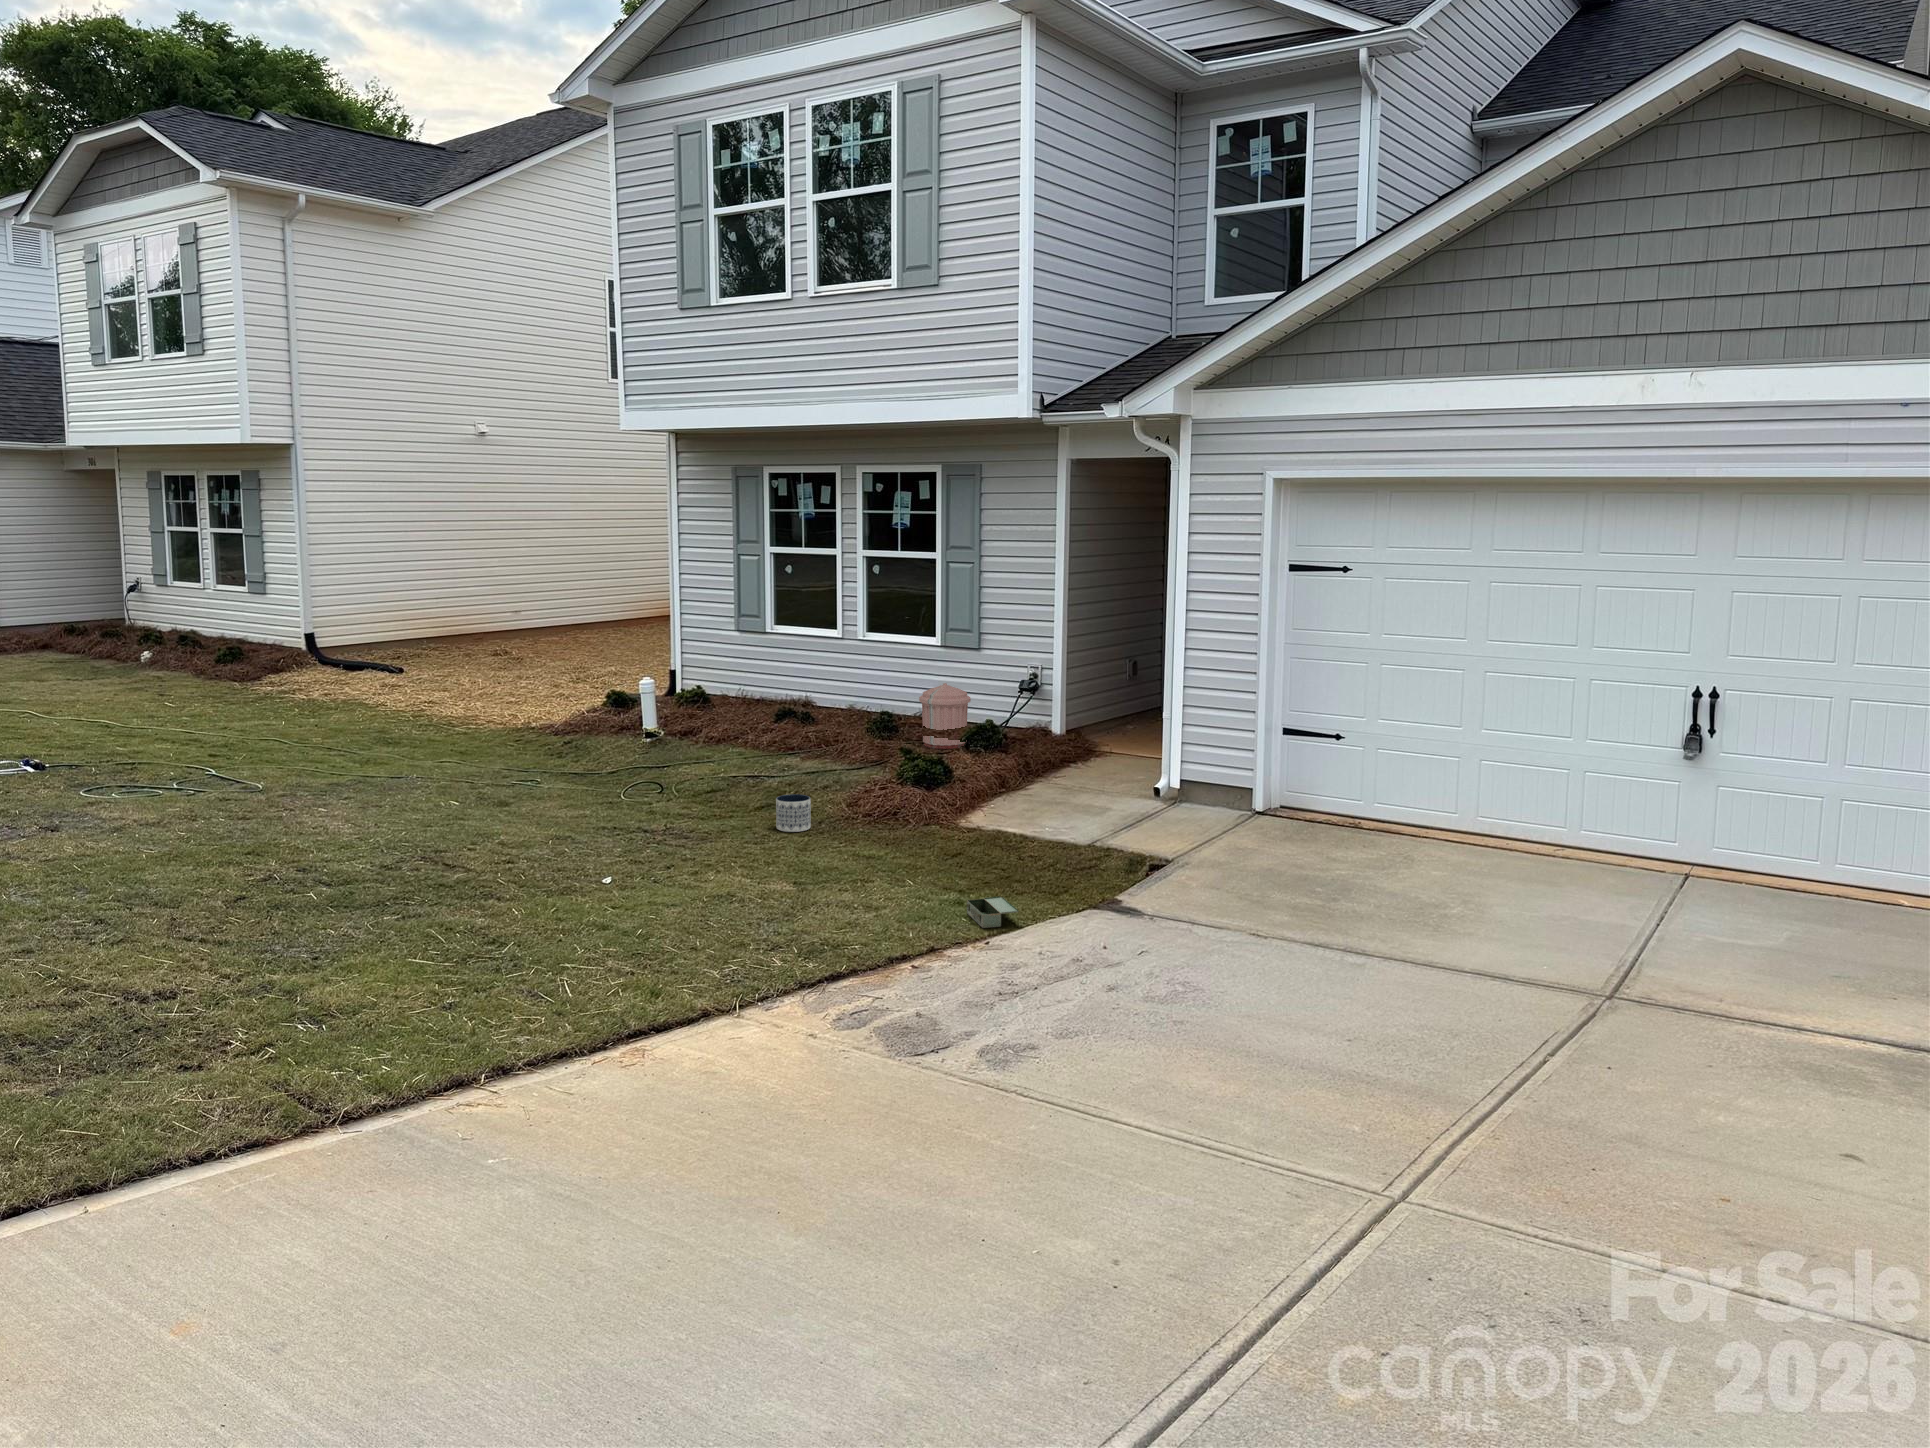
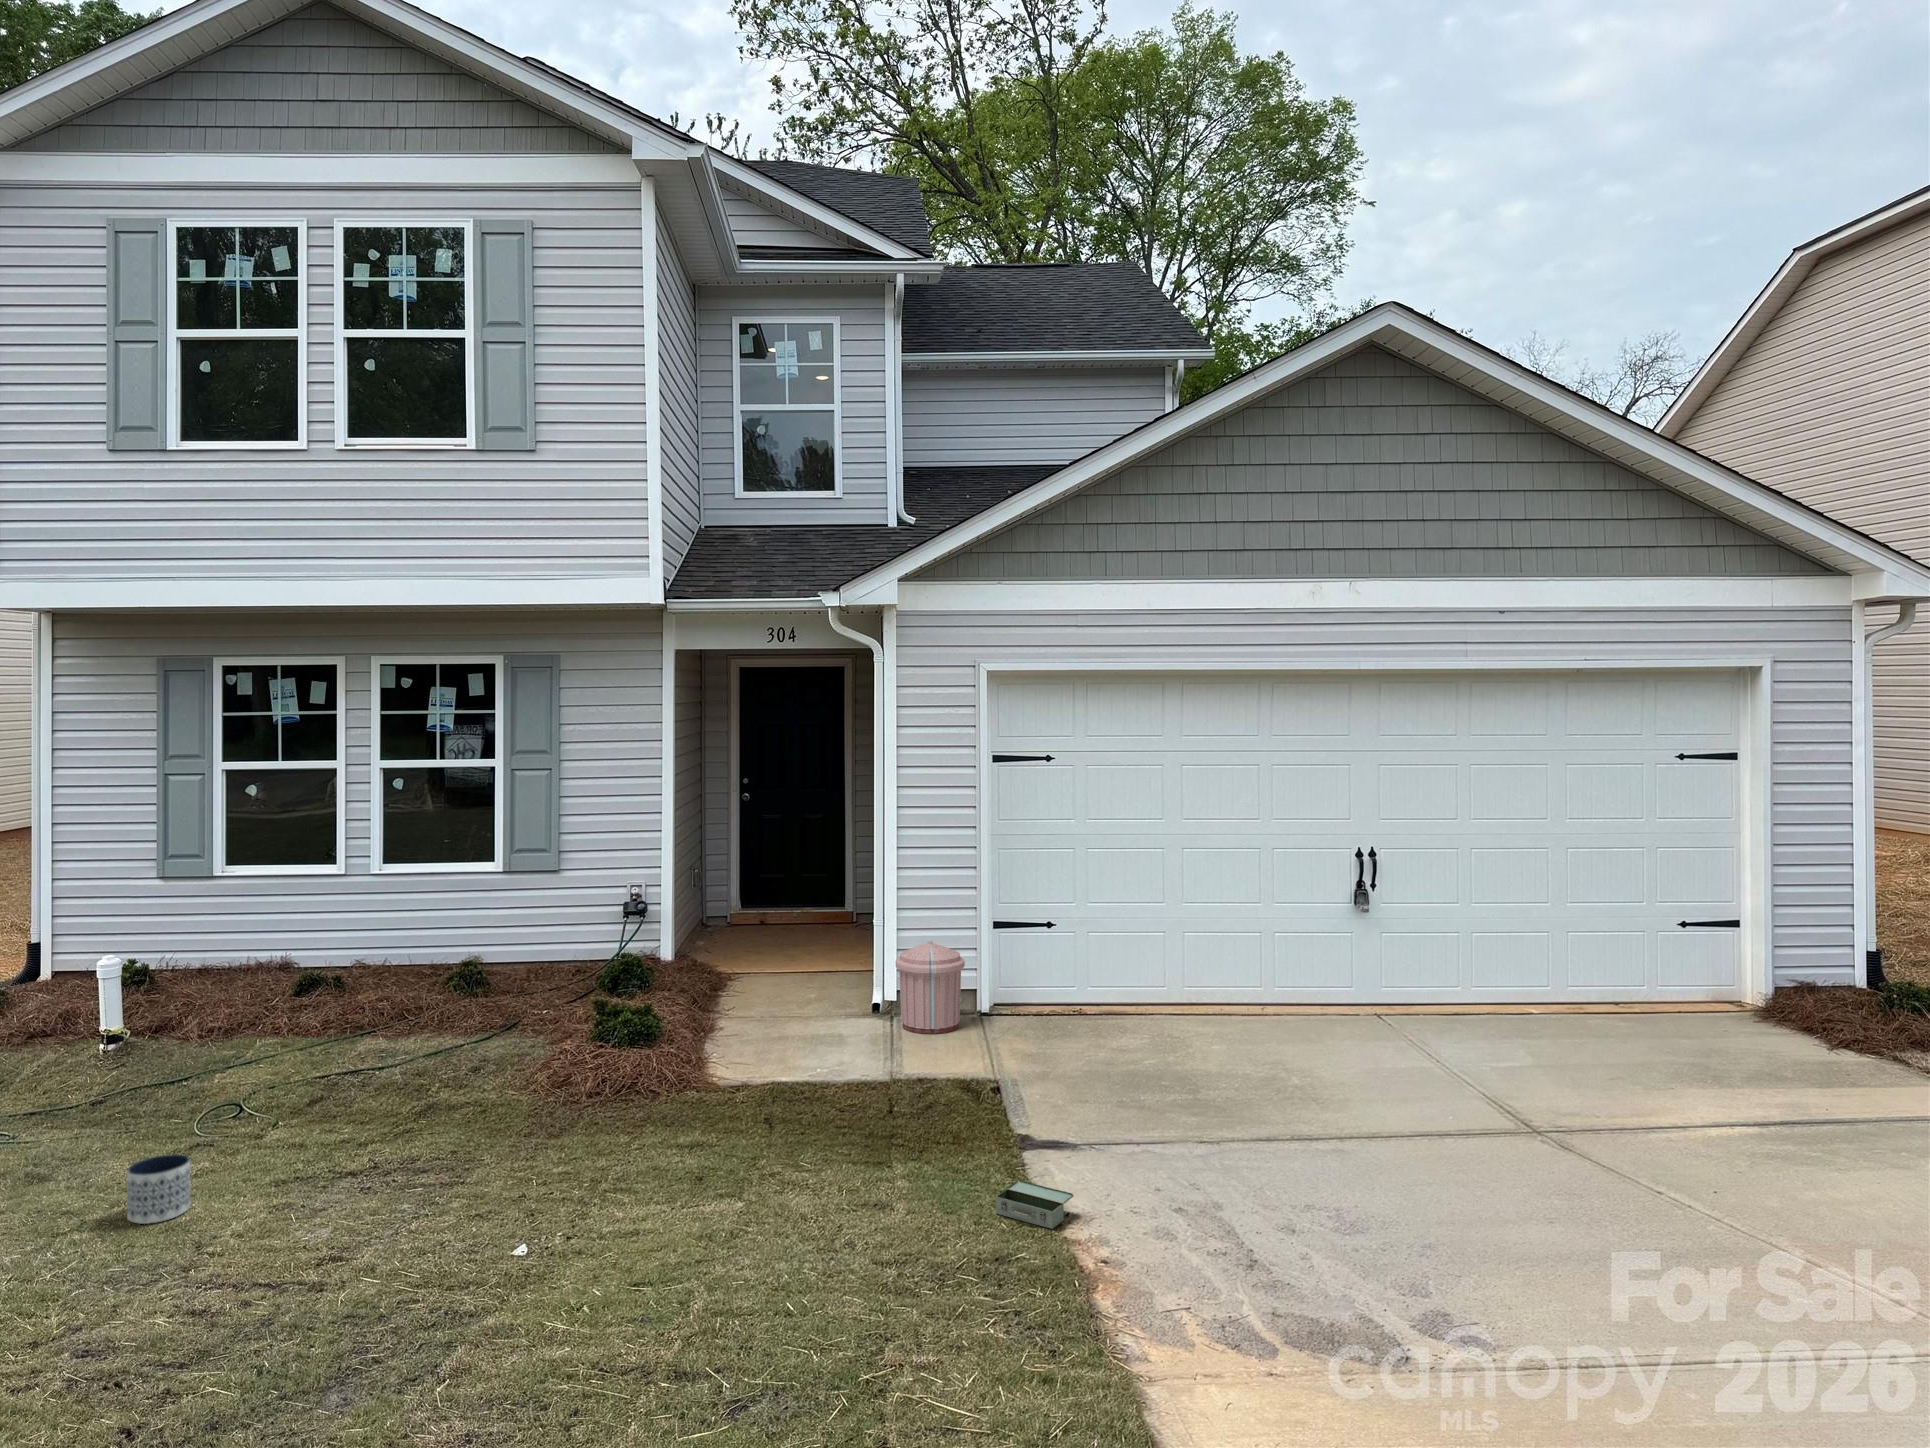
trash can: present [919,683,971,749] -> present [896,941,965,1034]
planter: present [776,794,811,832] -> present [127,1154,190,1224]

